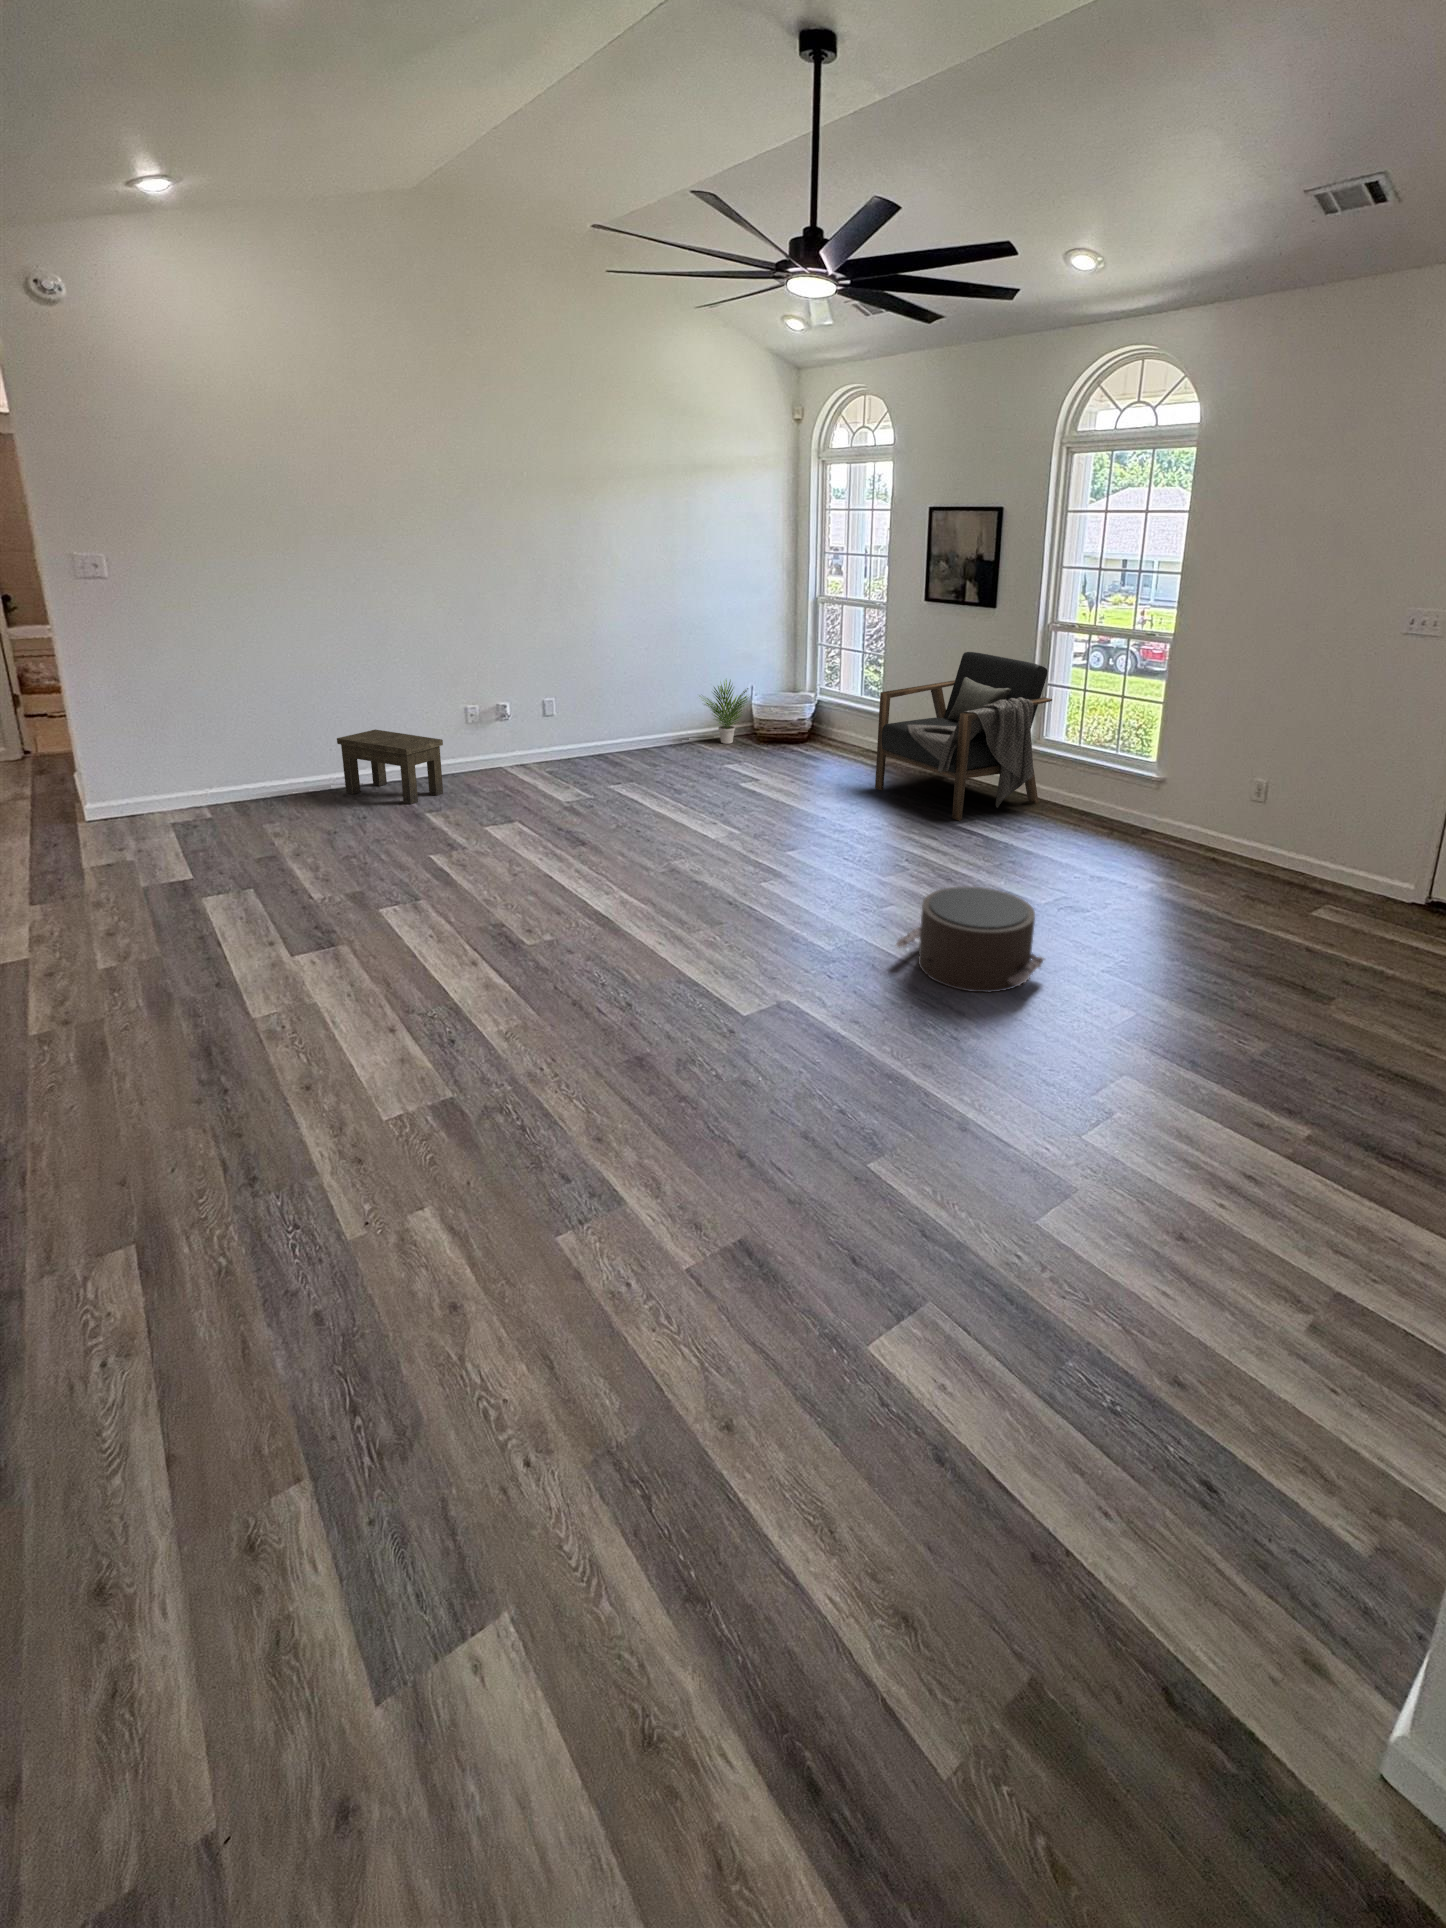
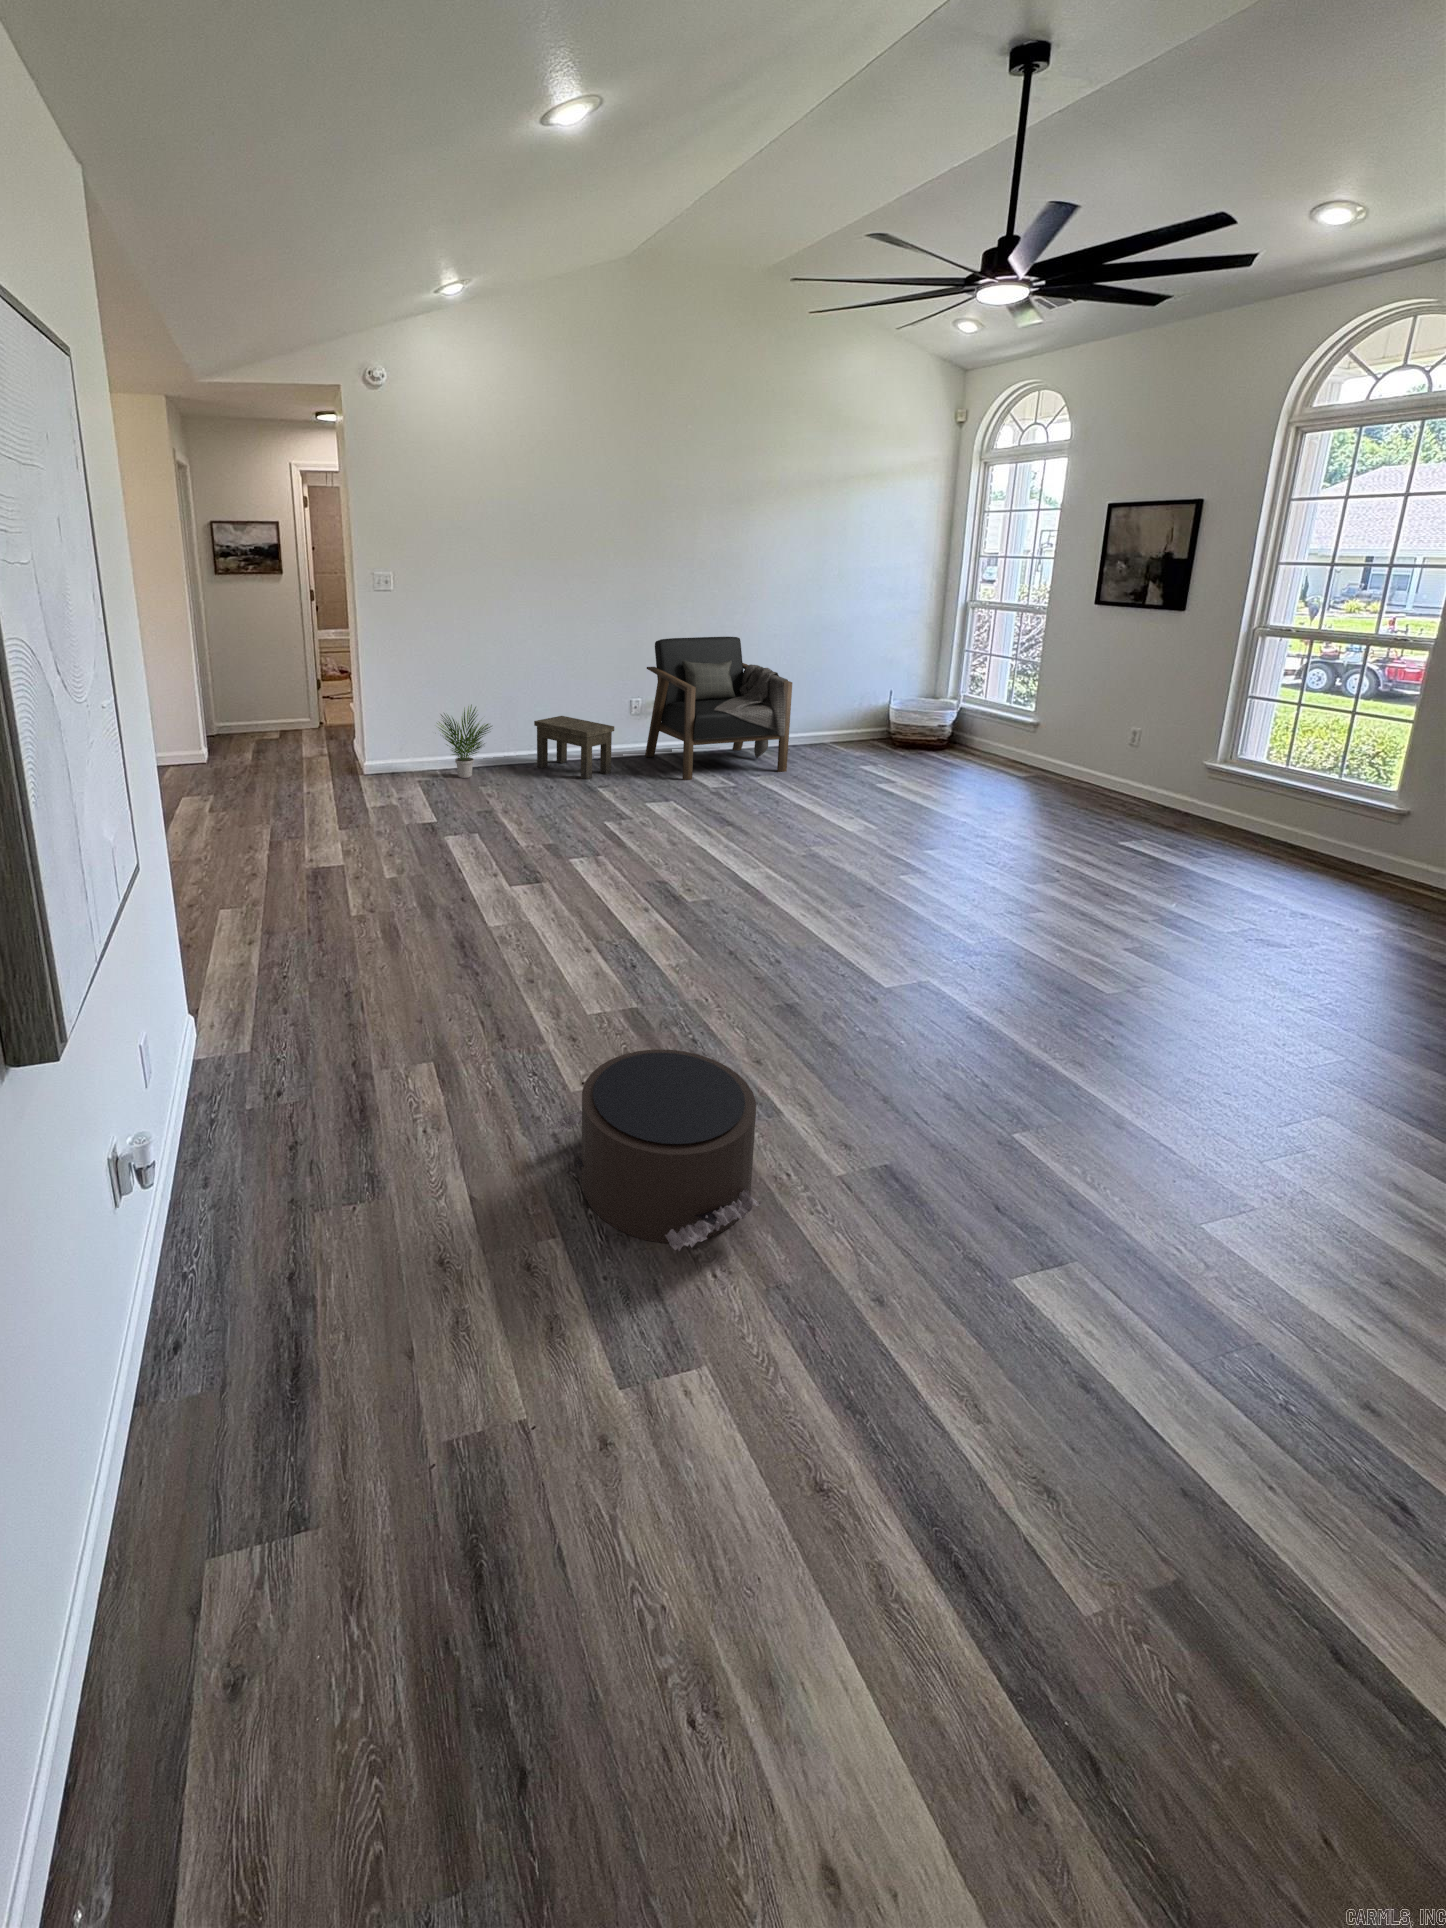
armchair: present [875,652,1052,821] -> present [645,637,792,780]
potted plant: present [704,680,748,744] -> present [437,705,492,778]
pouf: present [895,886,1044,992] -> present [555,1049,761,1251]

